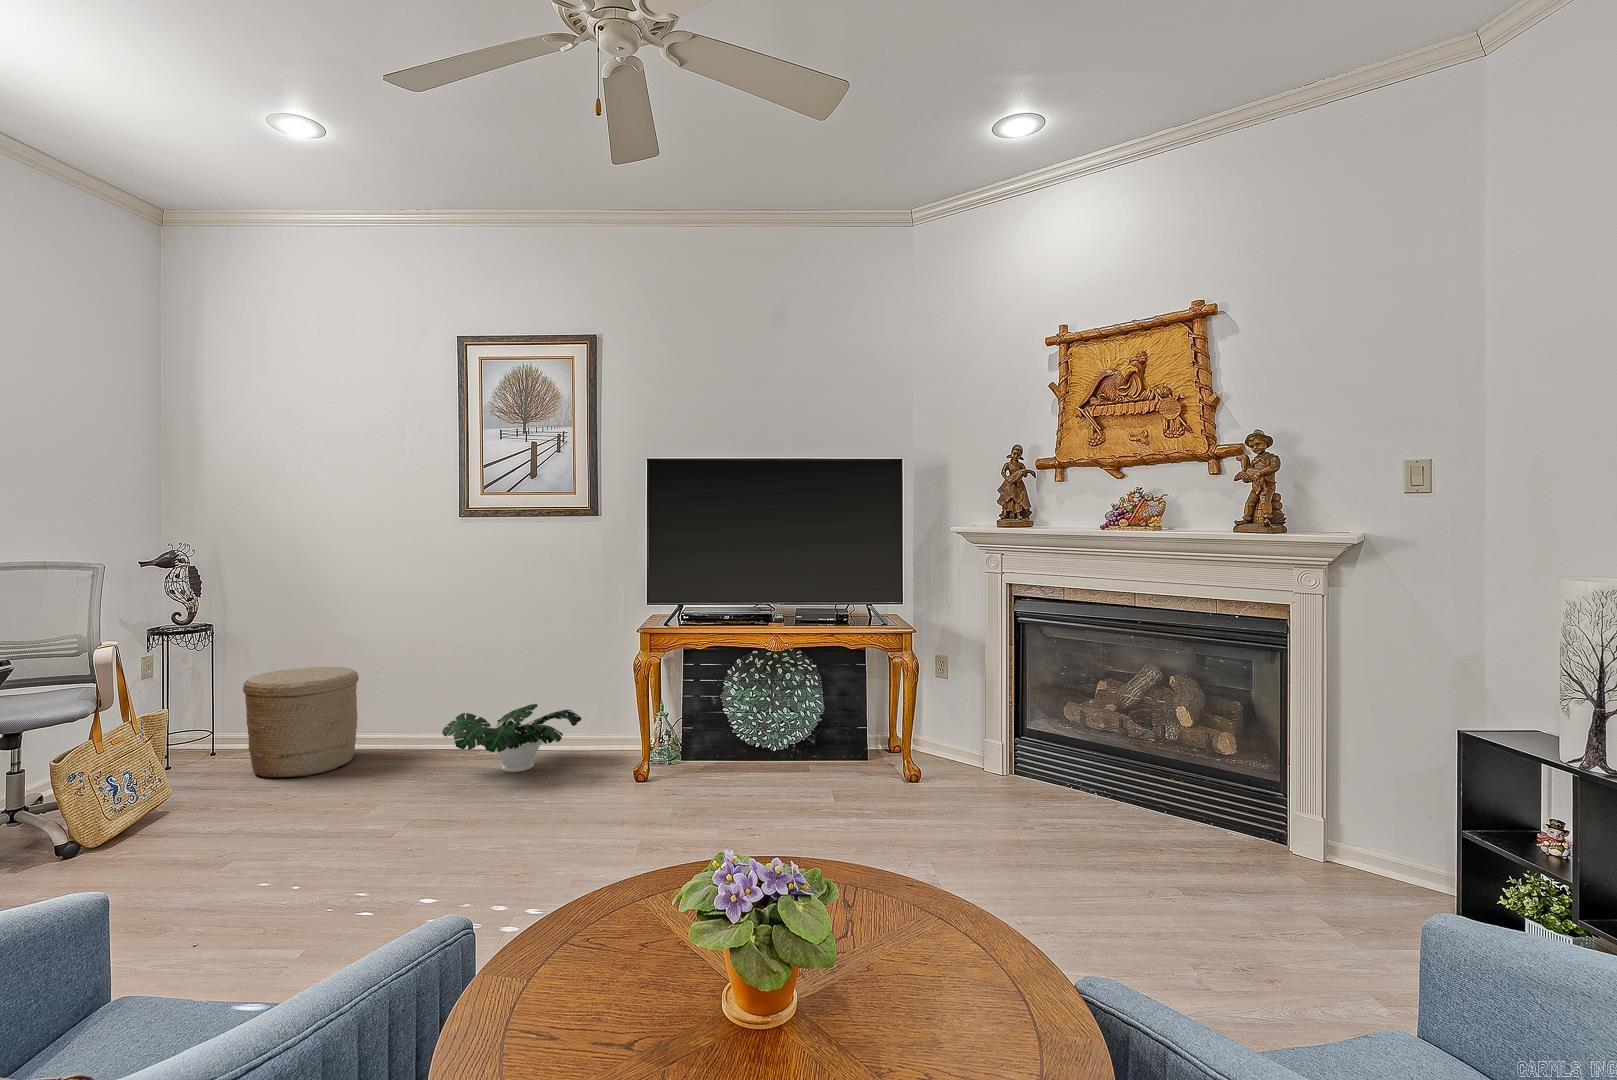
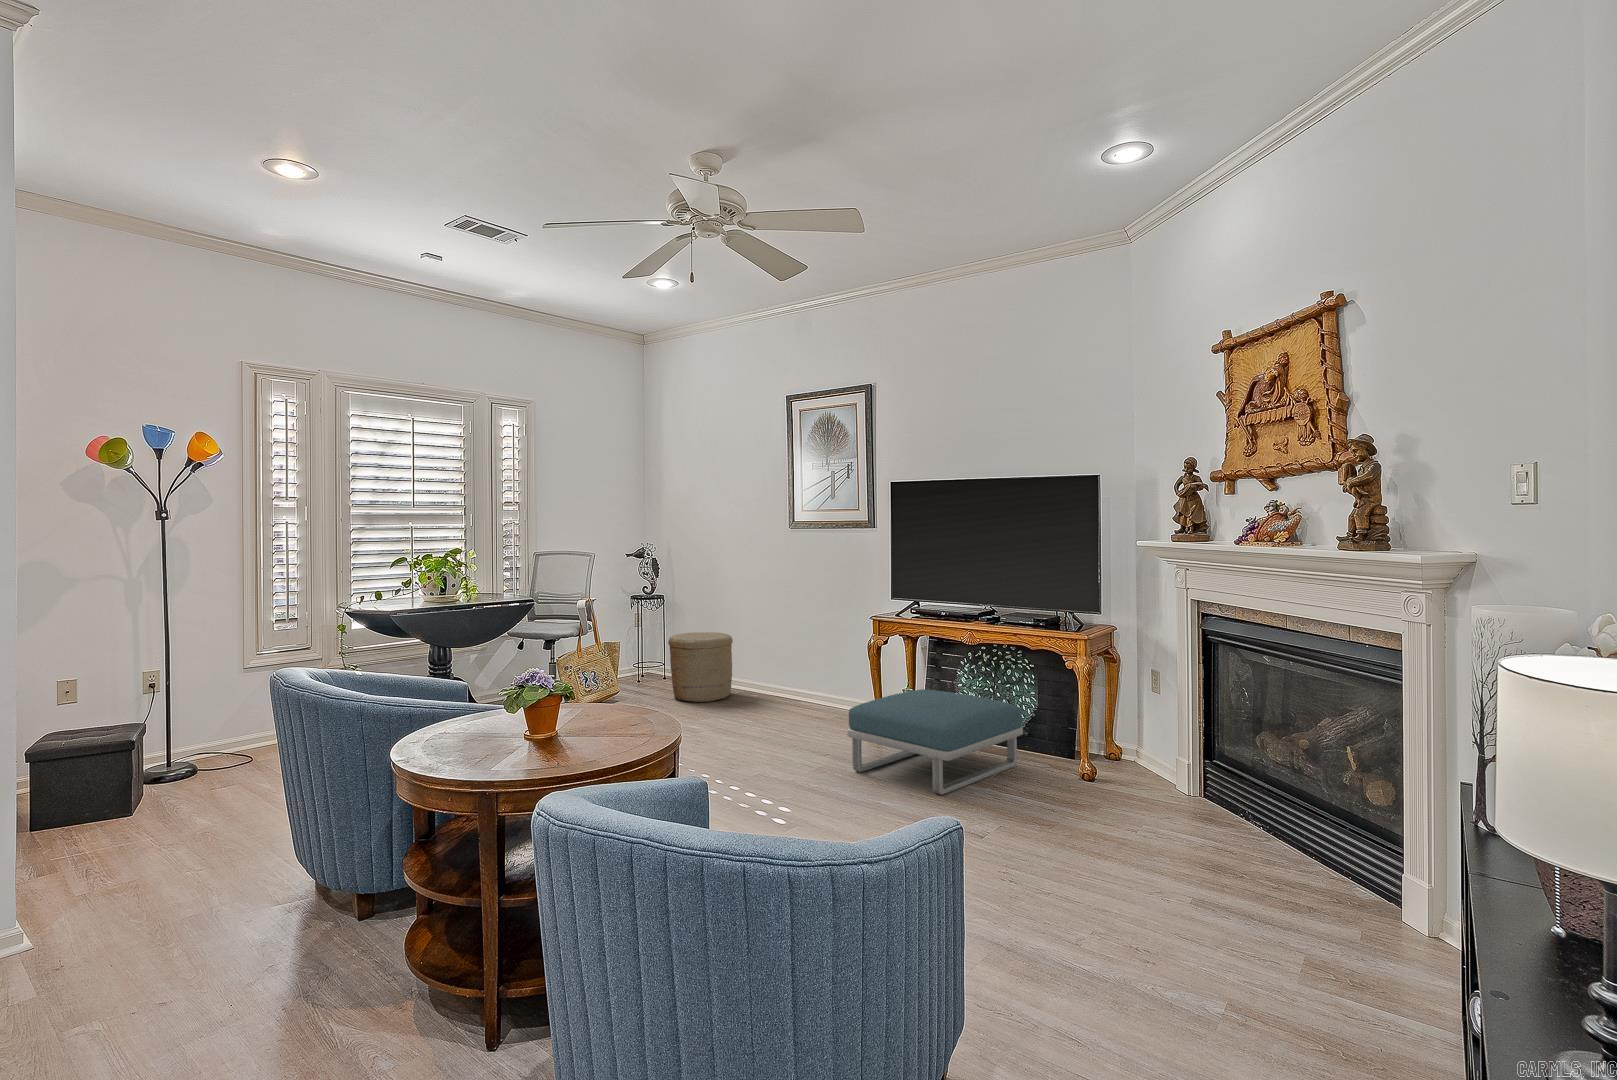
potted plant: present [442,704,581,772] -> none [761,673,857,720]
footstool: none [665,709,844,838] -> present [847,689,1023,795]

